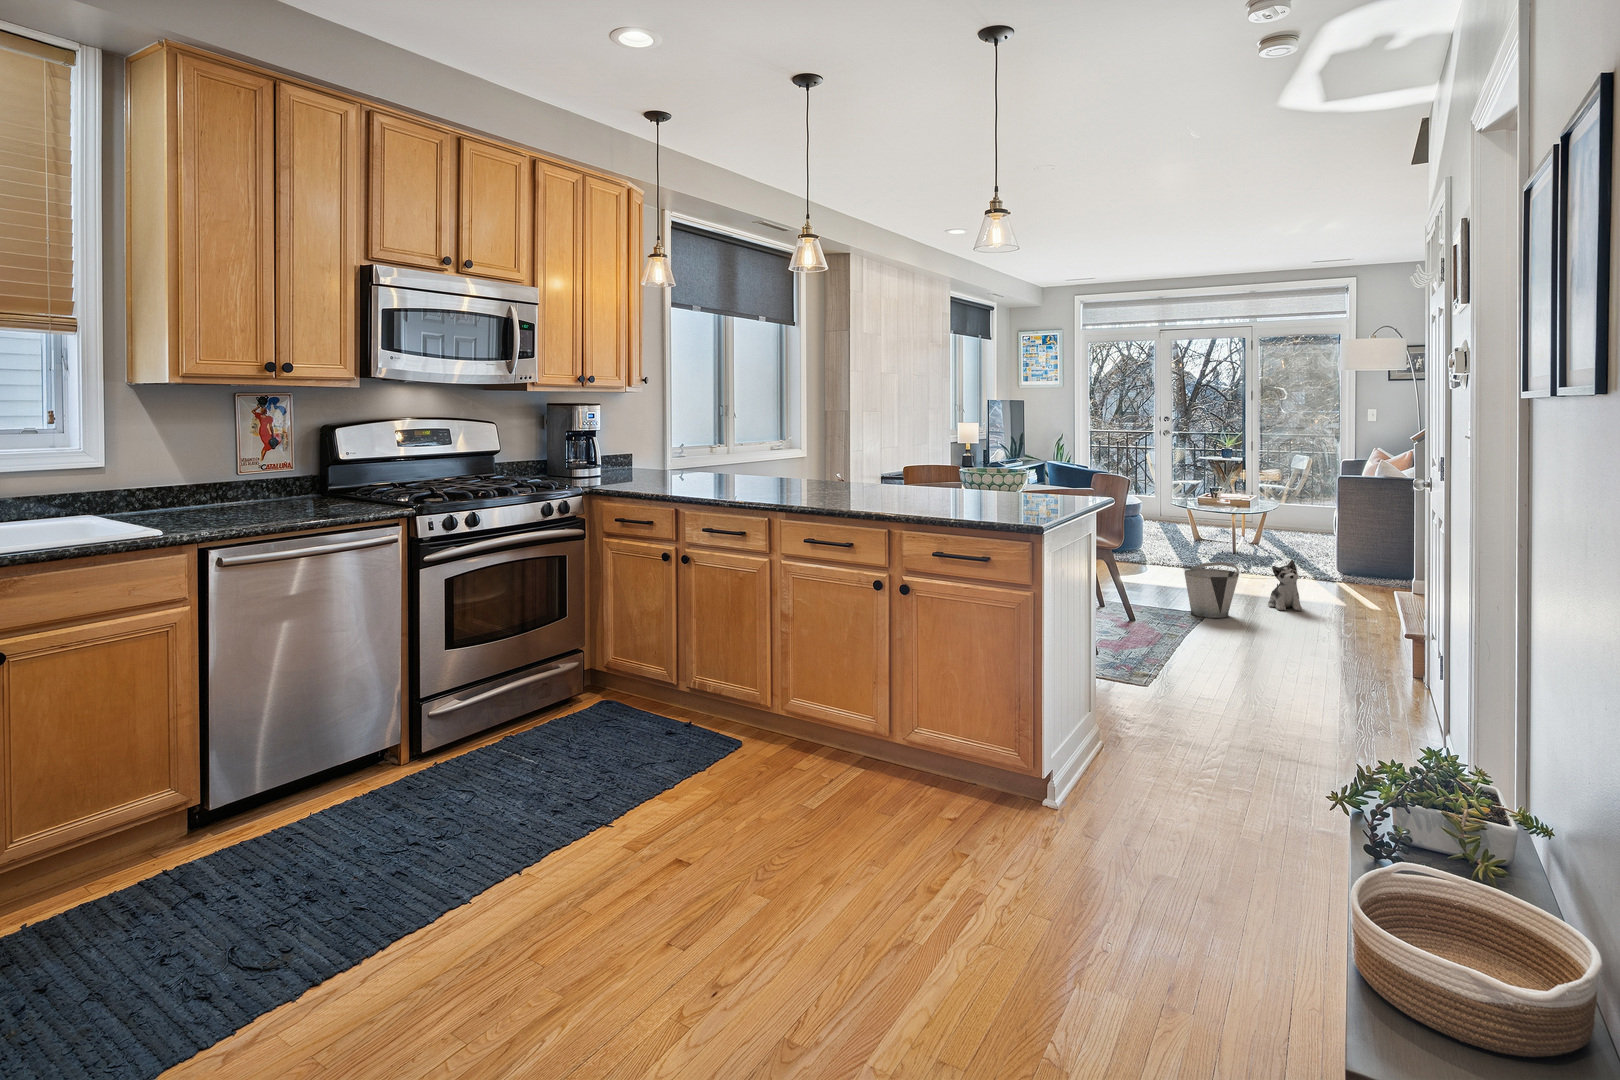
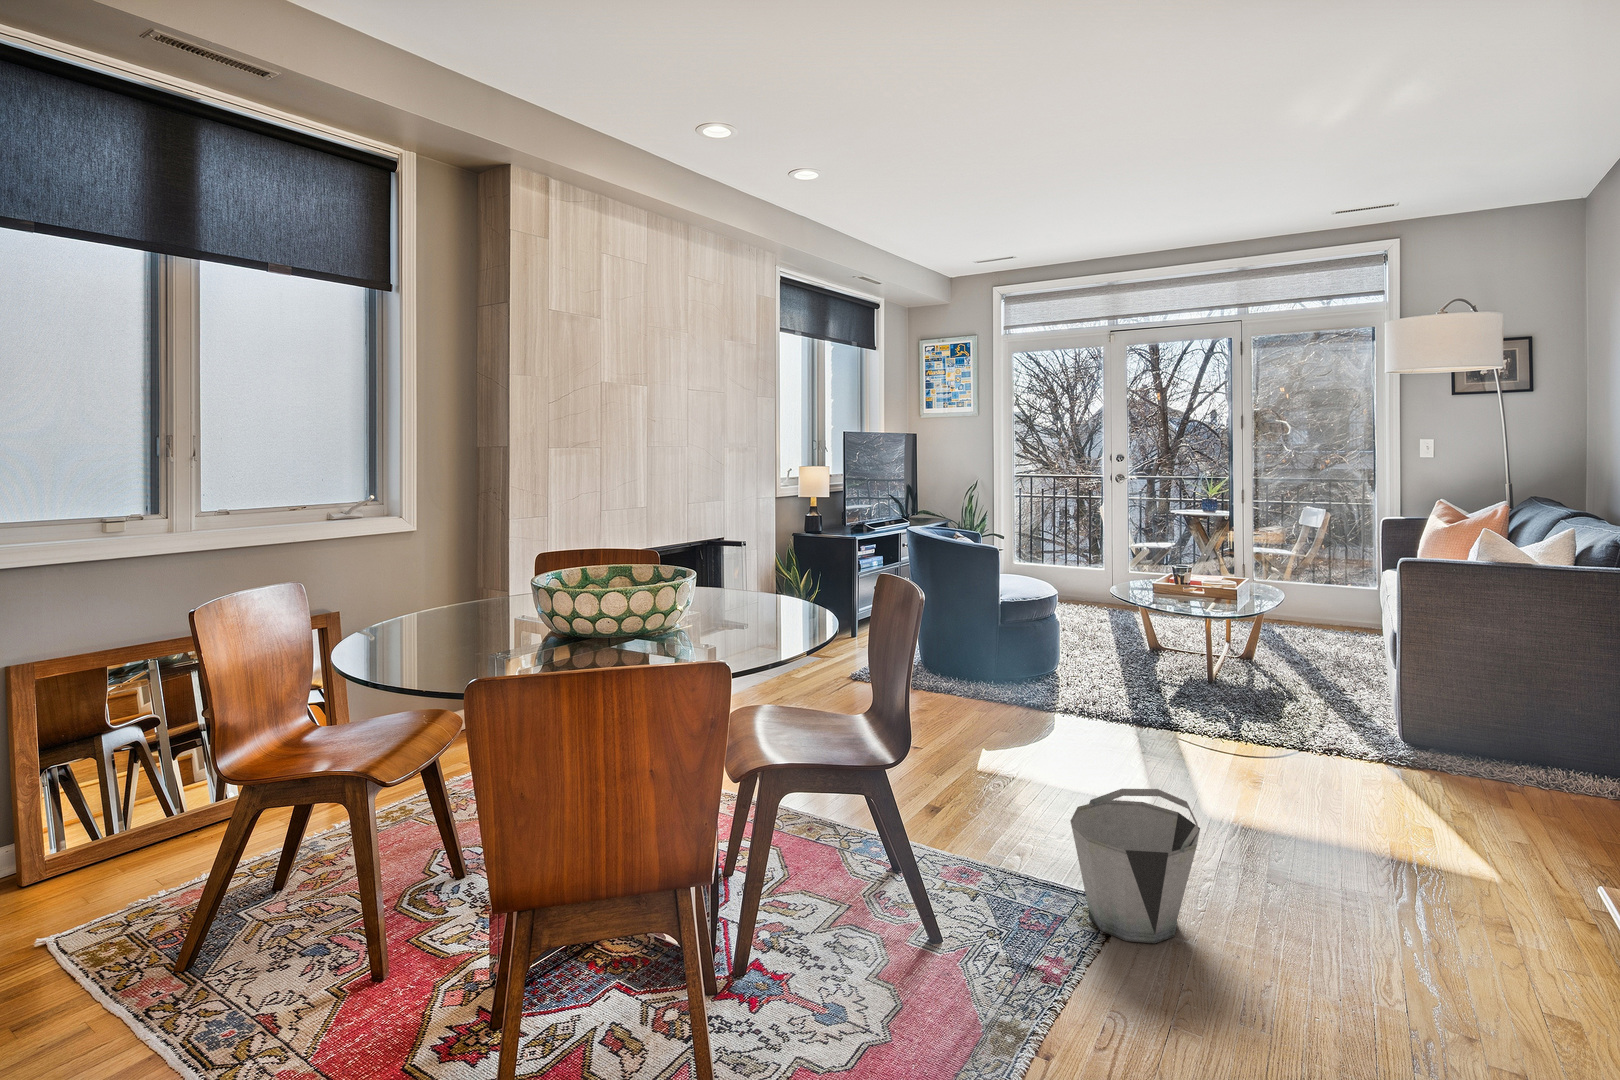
plush toy: present [1268,560,1302,611] -> none [1271,780,1354,903]

